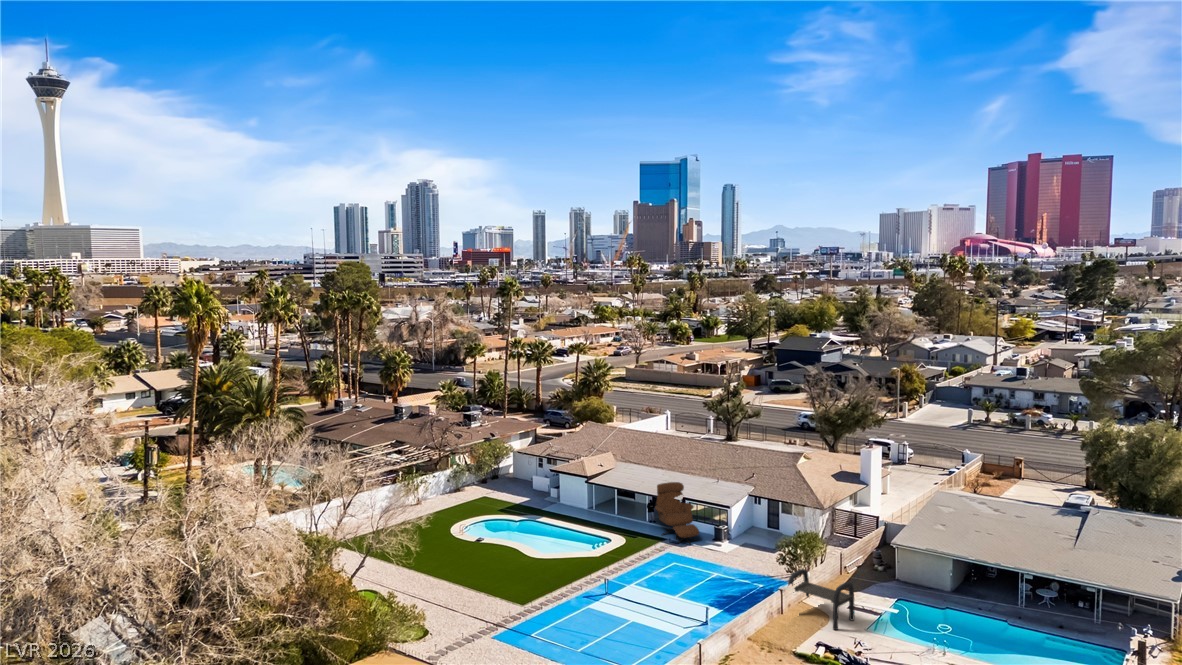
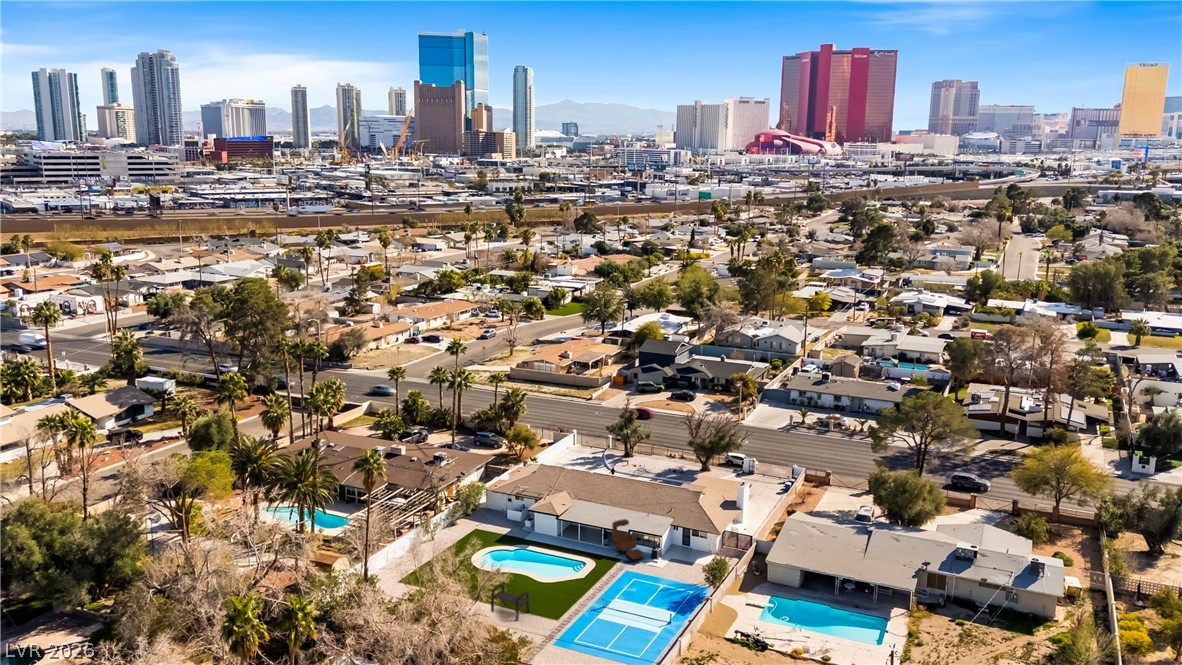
bench: present [788,569,855,630] -> present [491,584,530,621]

